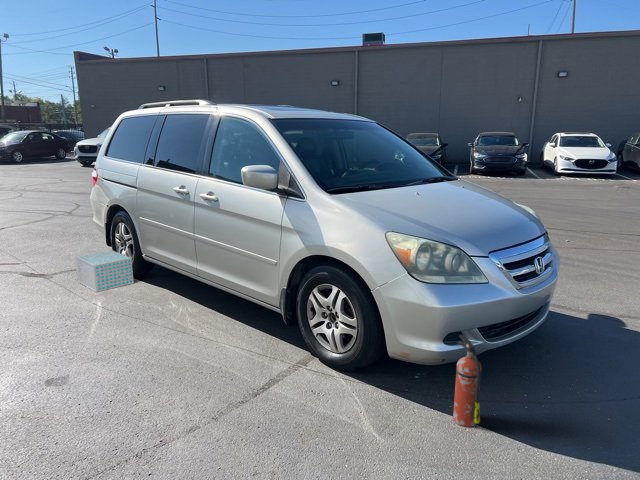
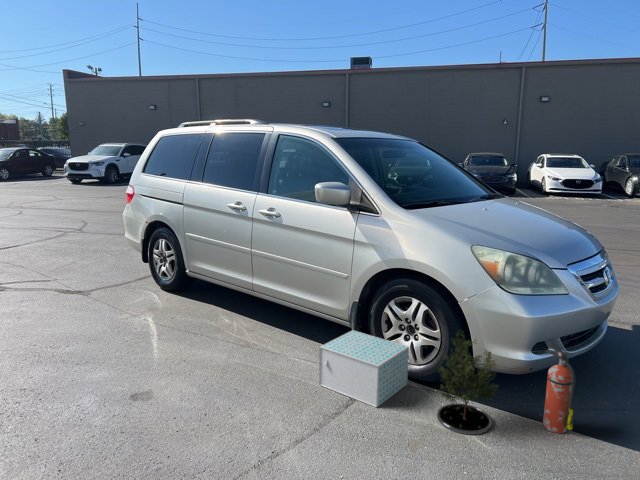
storage box: present [75,250,134,292] -> present [319,330,409,407]
potted tree: none [340,318,408,426] -> present [437,330,499,435]

